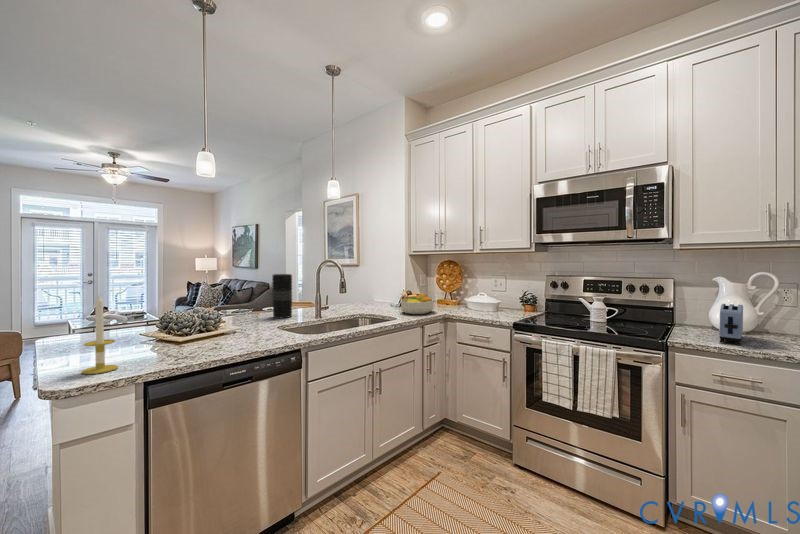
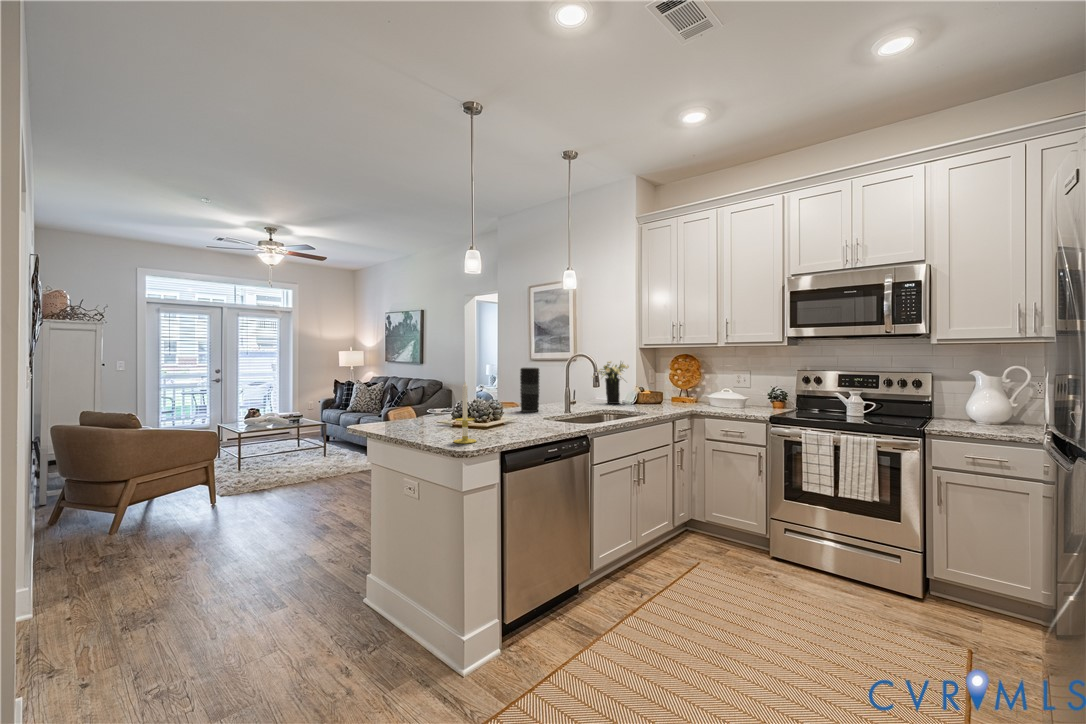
flower arrangement: none [360,266,396,307] -> present [592,361,629,404]
fruit bowl: present [401,294,434,314] -> none [643,389,680,410]
toaster: present [720,304,743,345] -> none [973,395,996,431]

